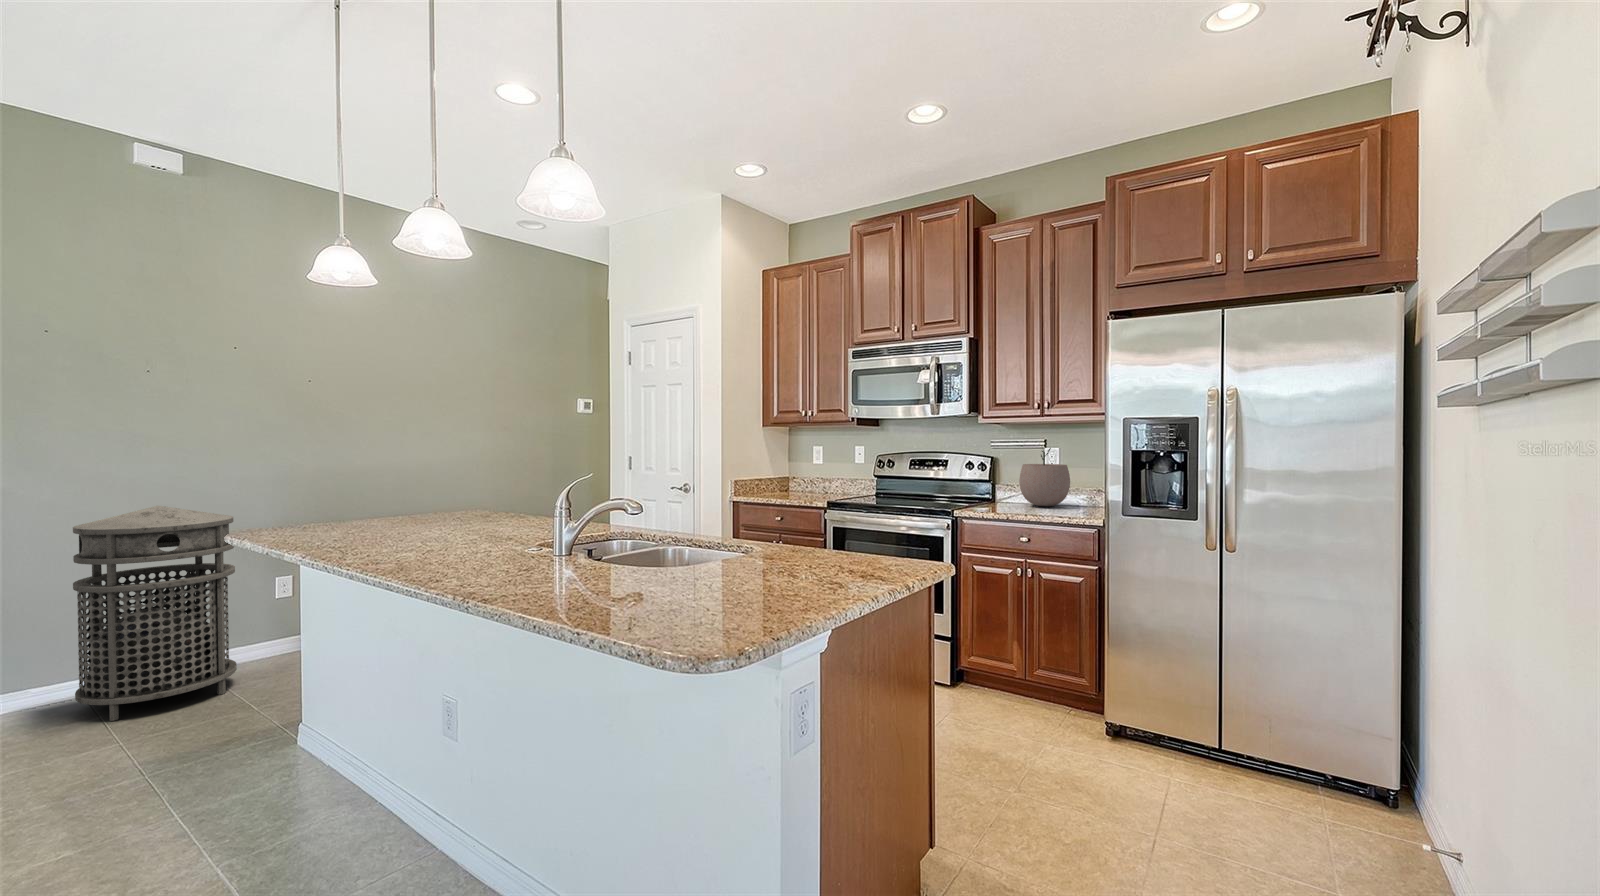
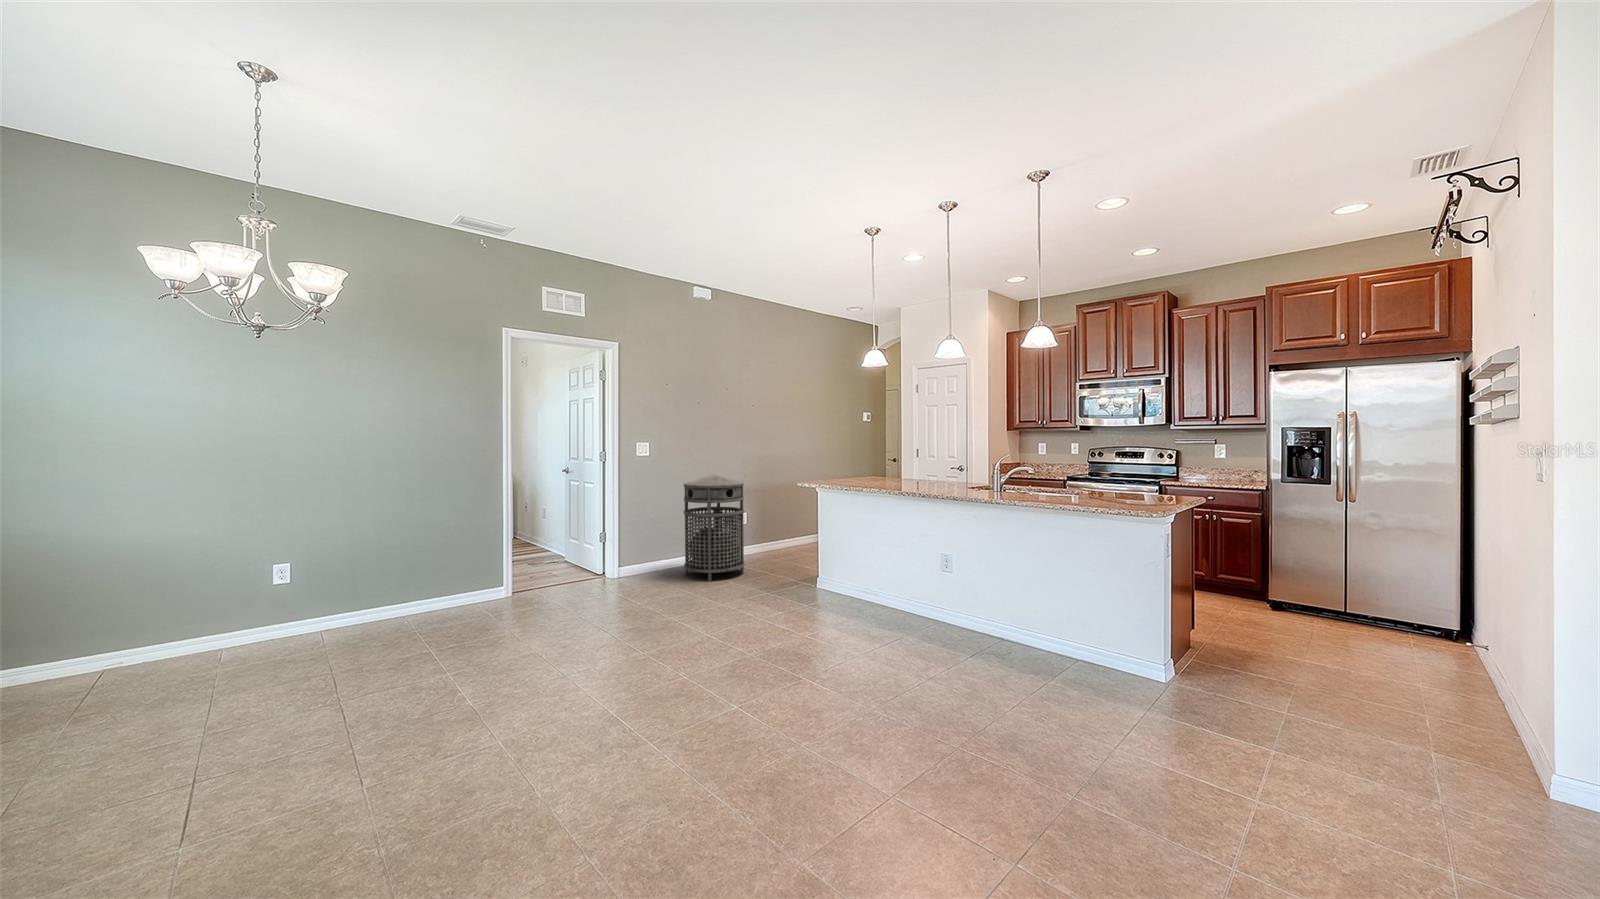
plant pot: present [1019,448,1070,507] -> none [1200,444,1236,480]

